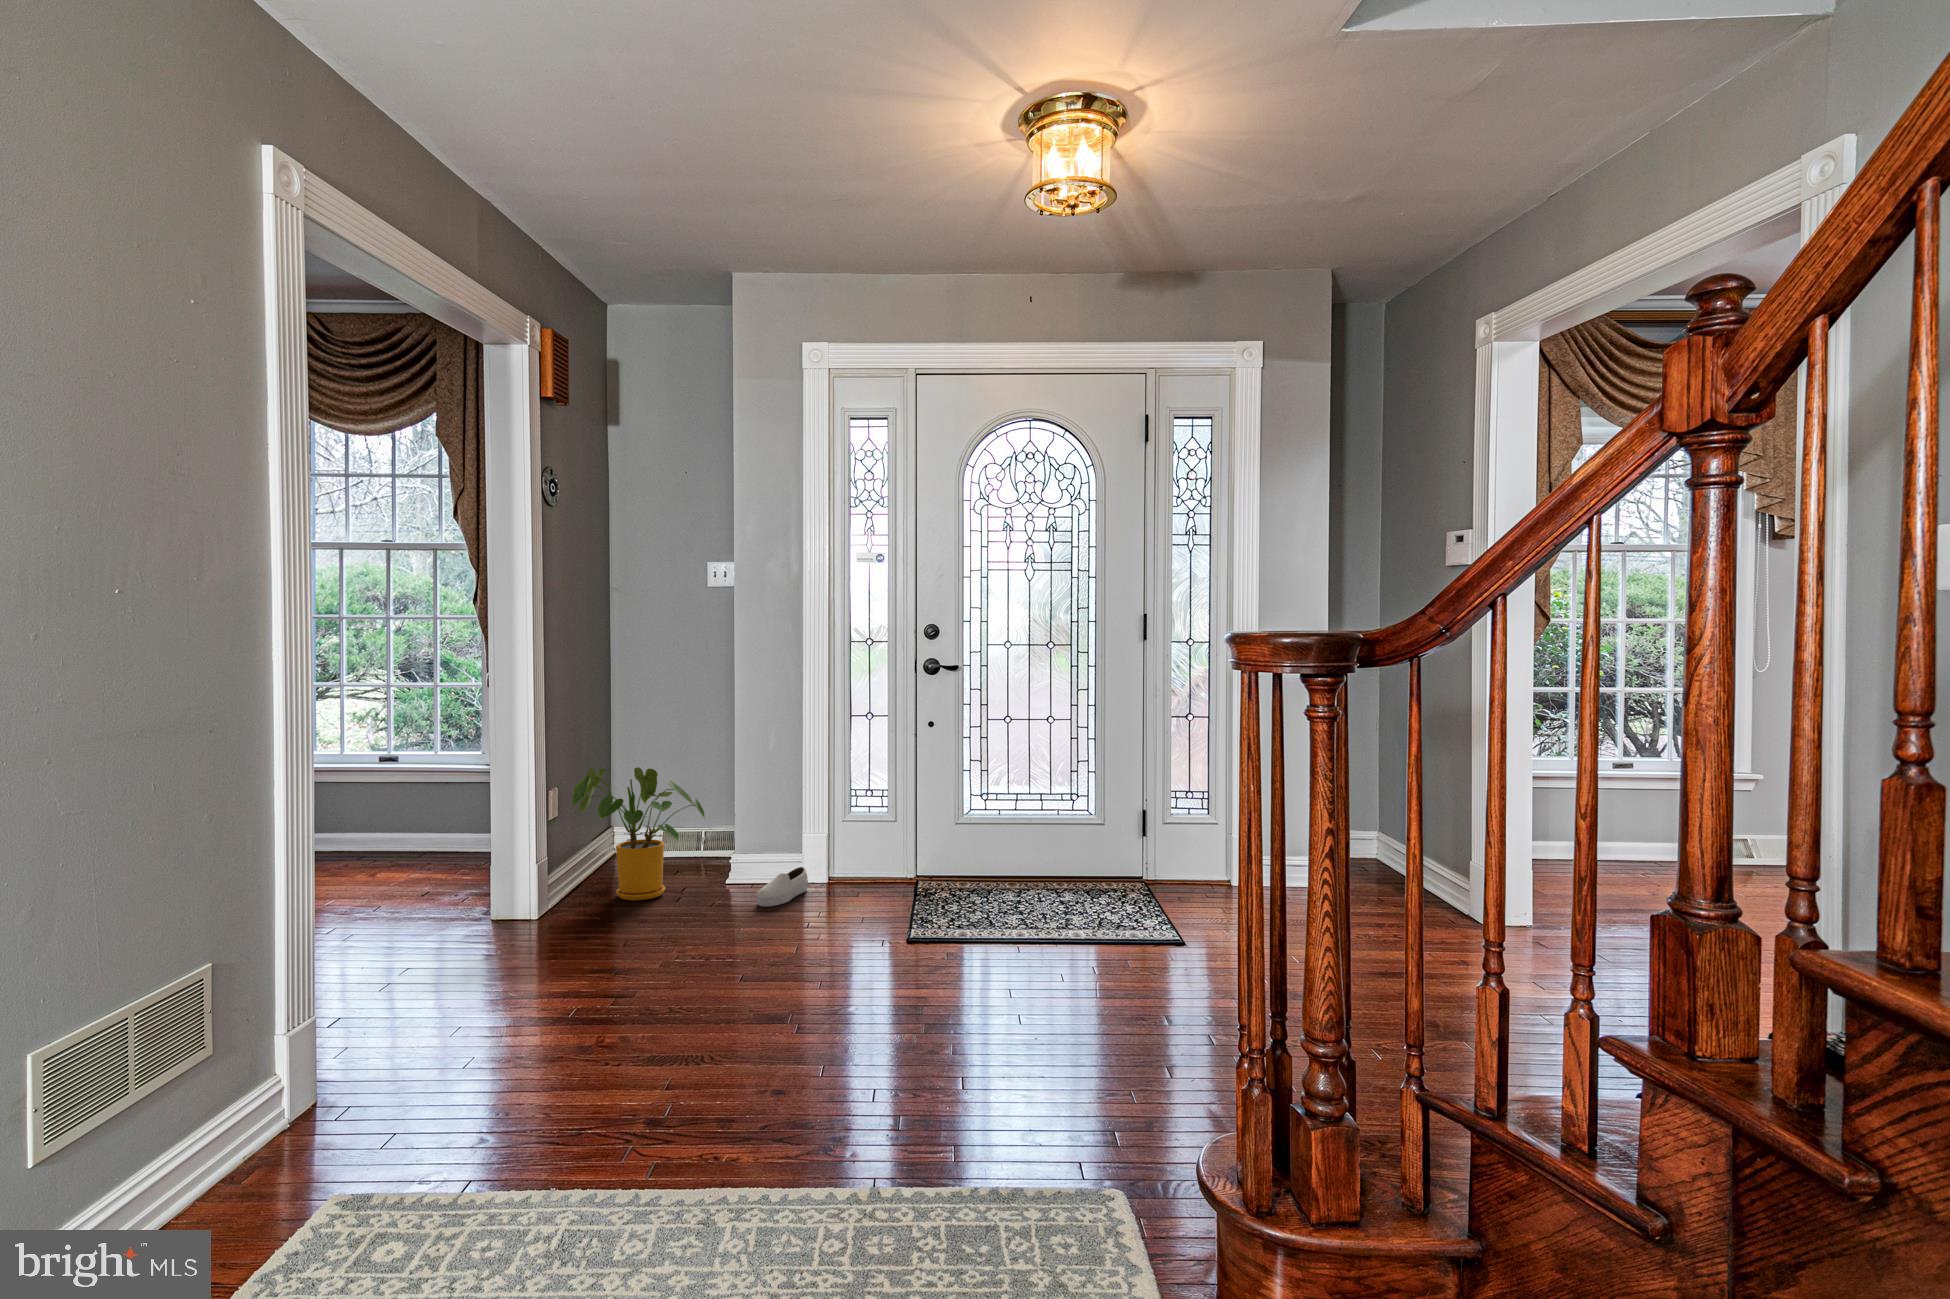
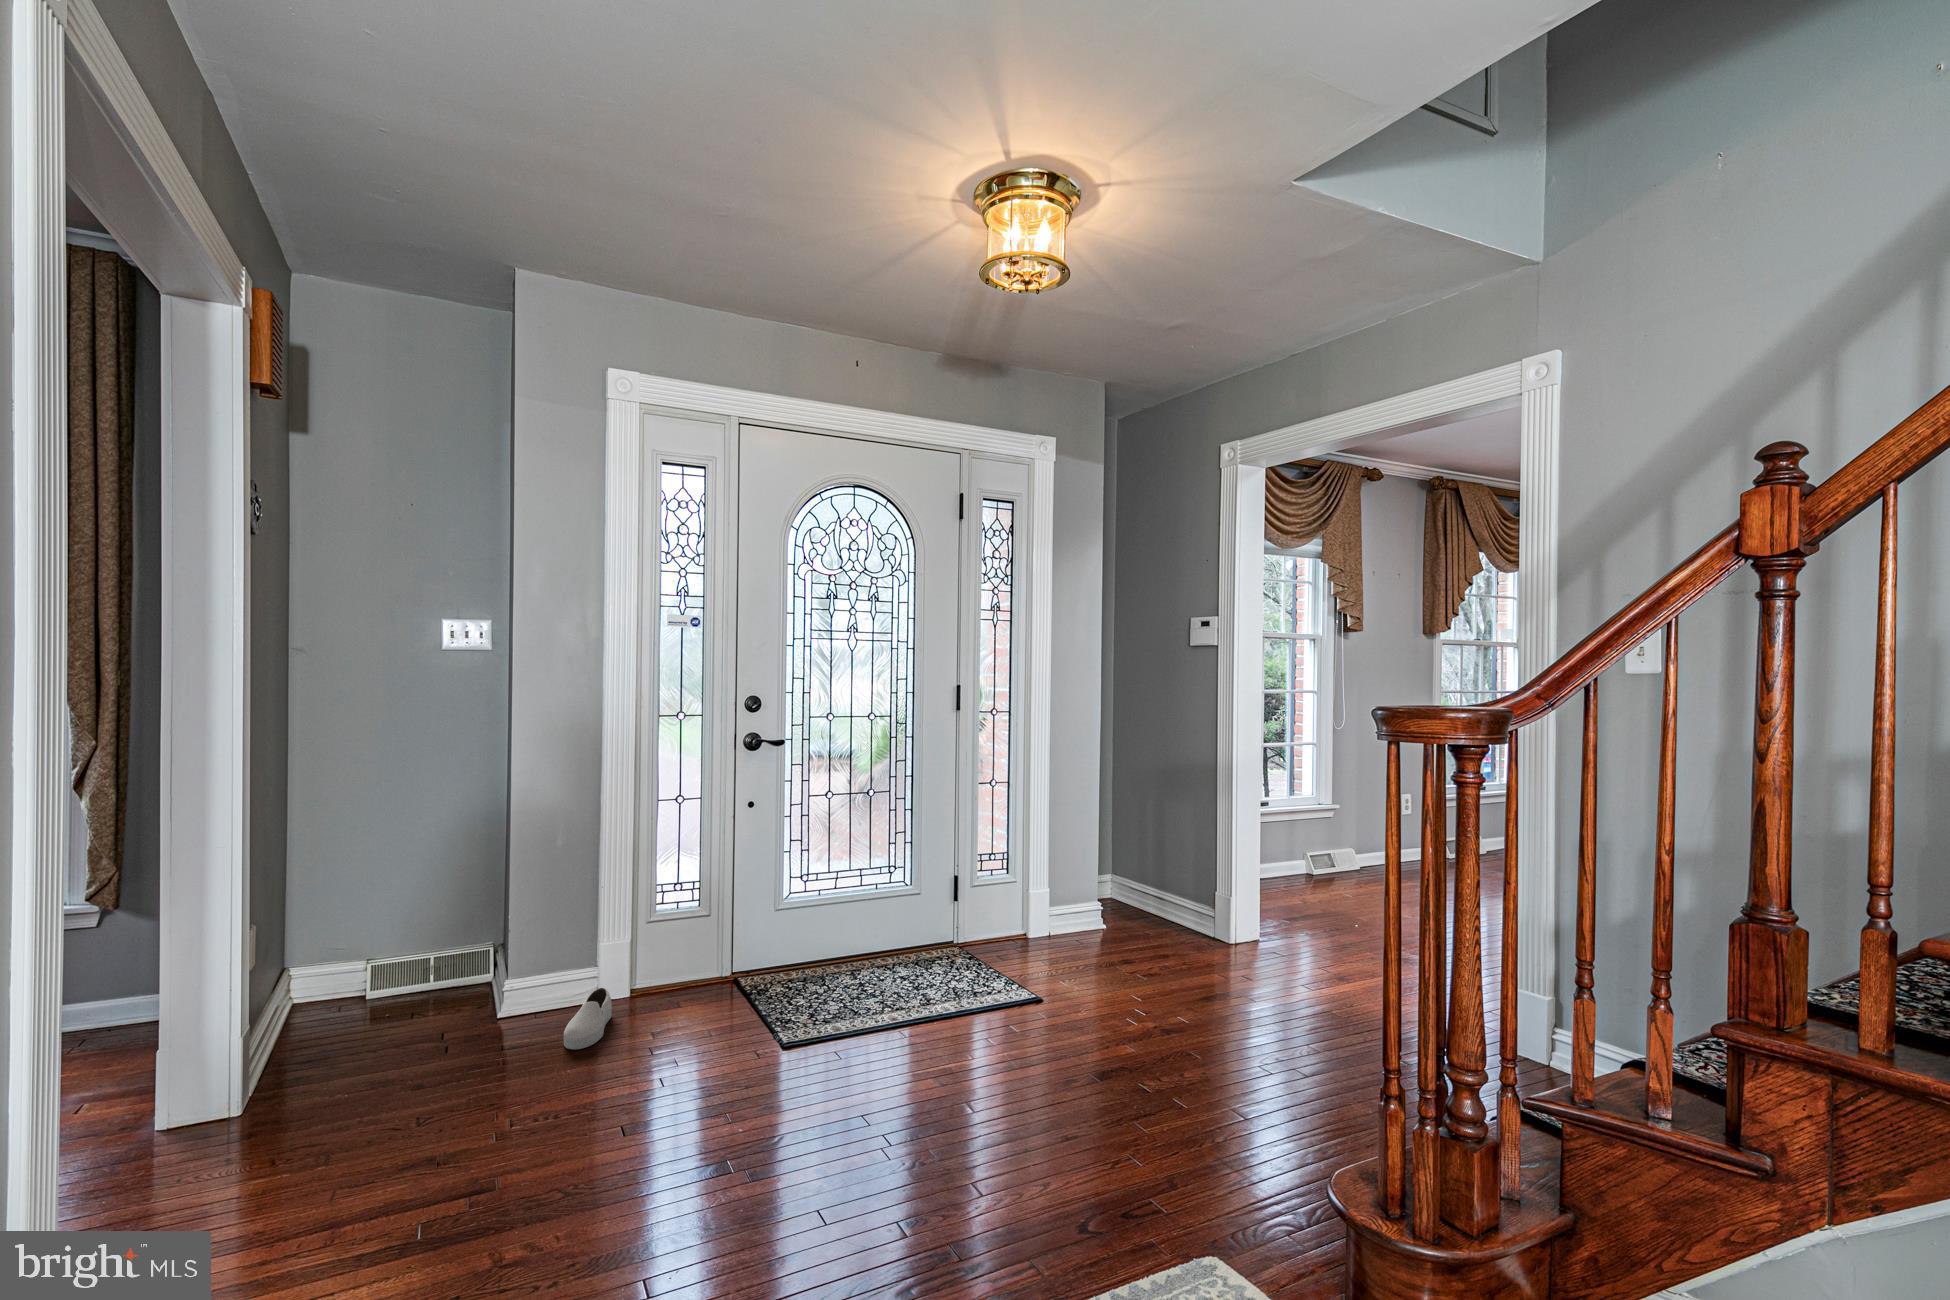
house plant: present [572,767,705,900] -> none [263,892,478,1075]

